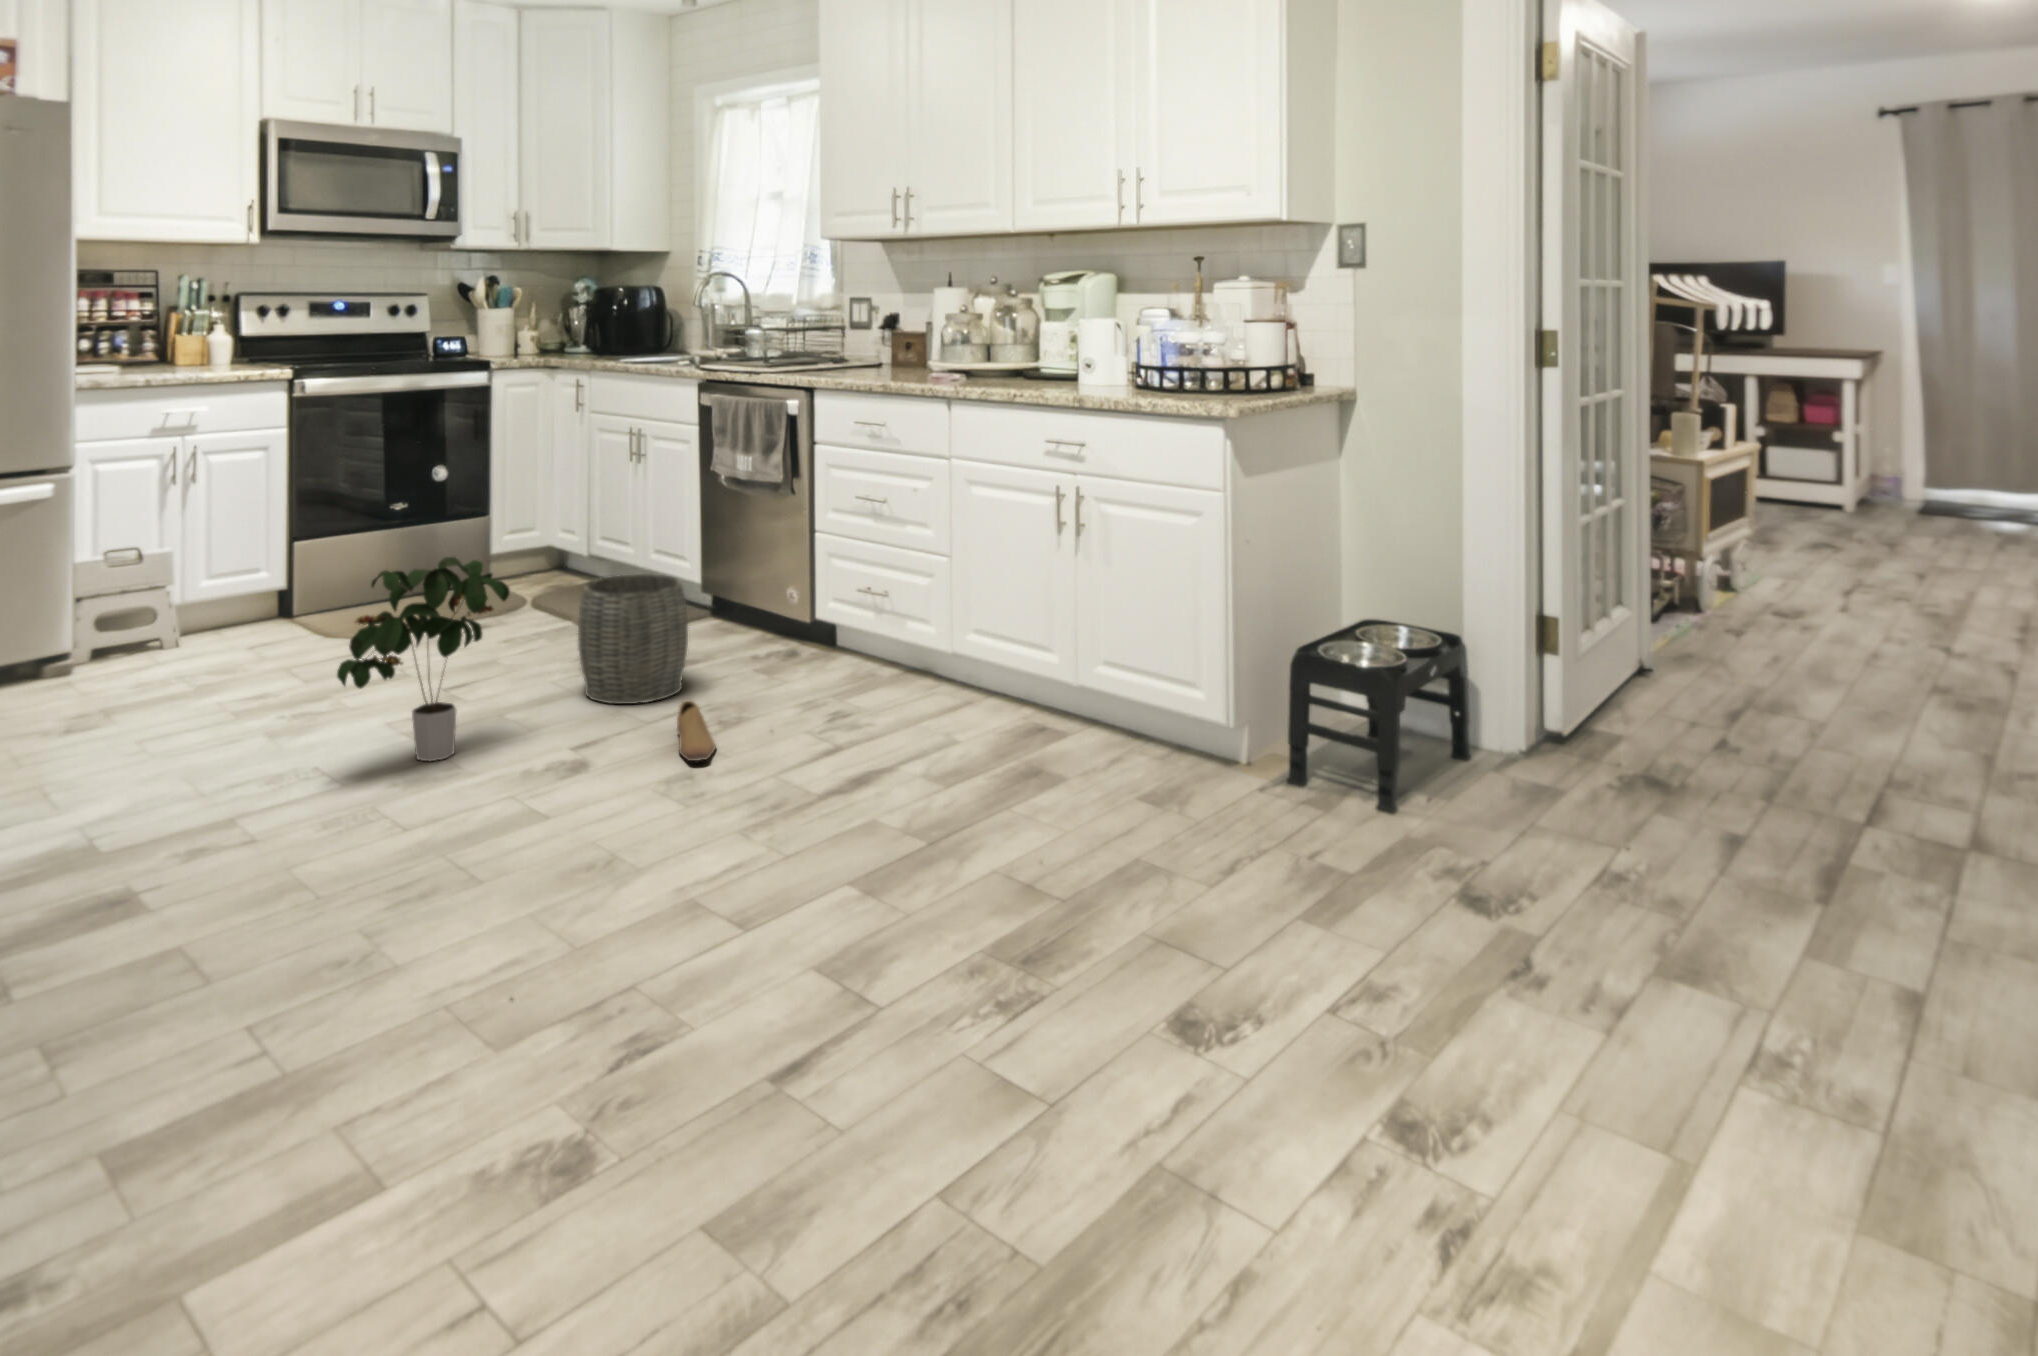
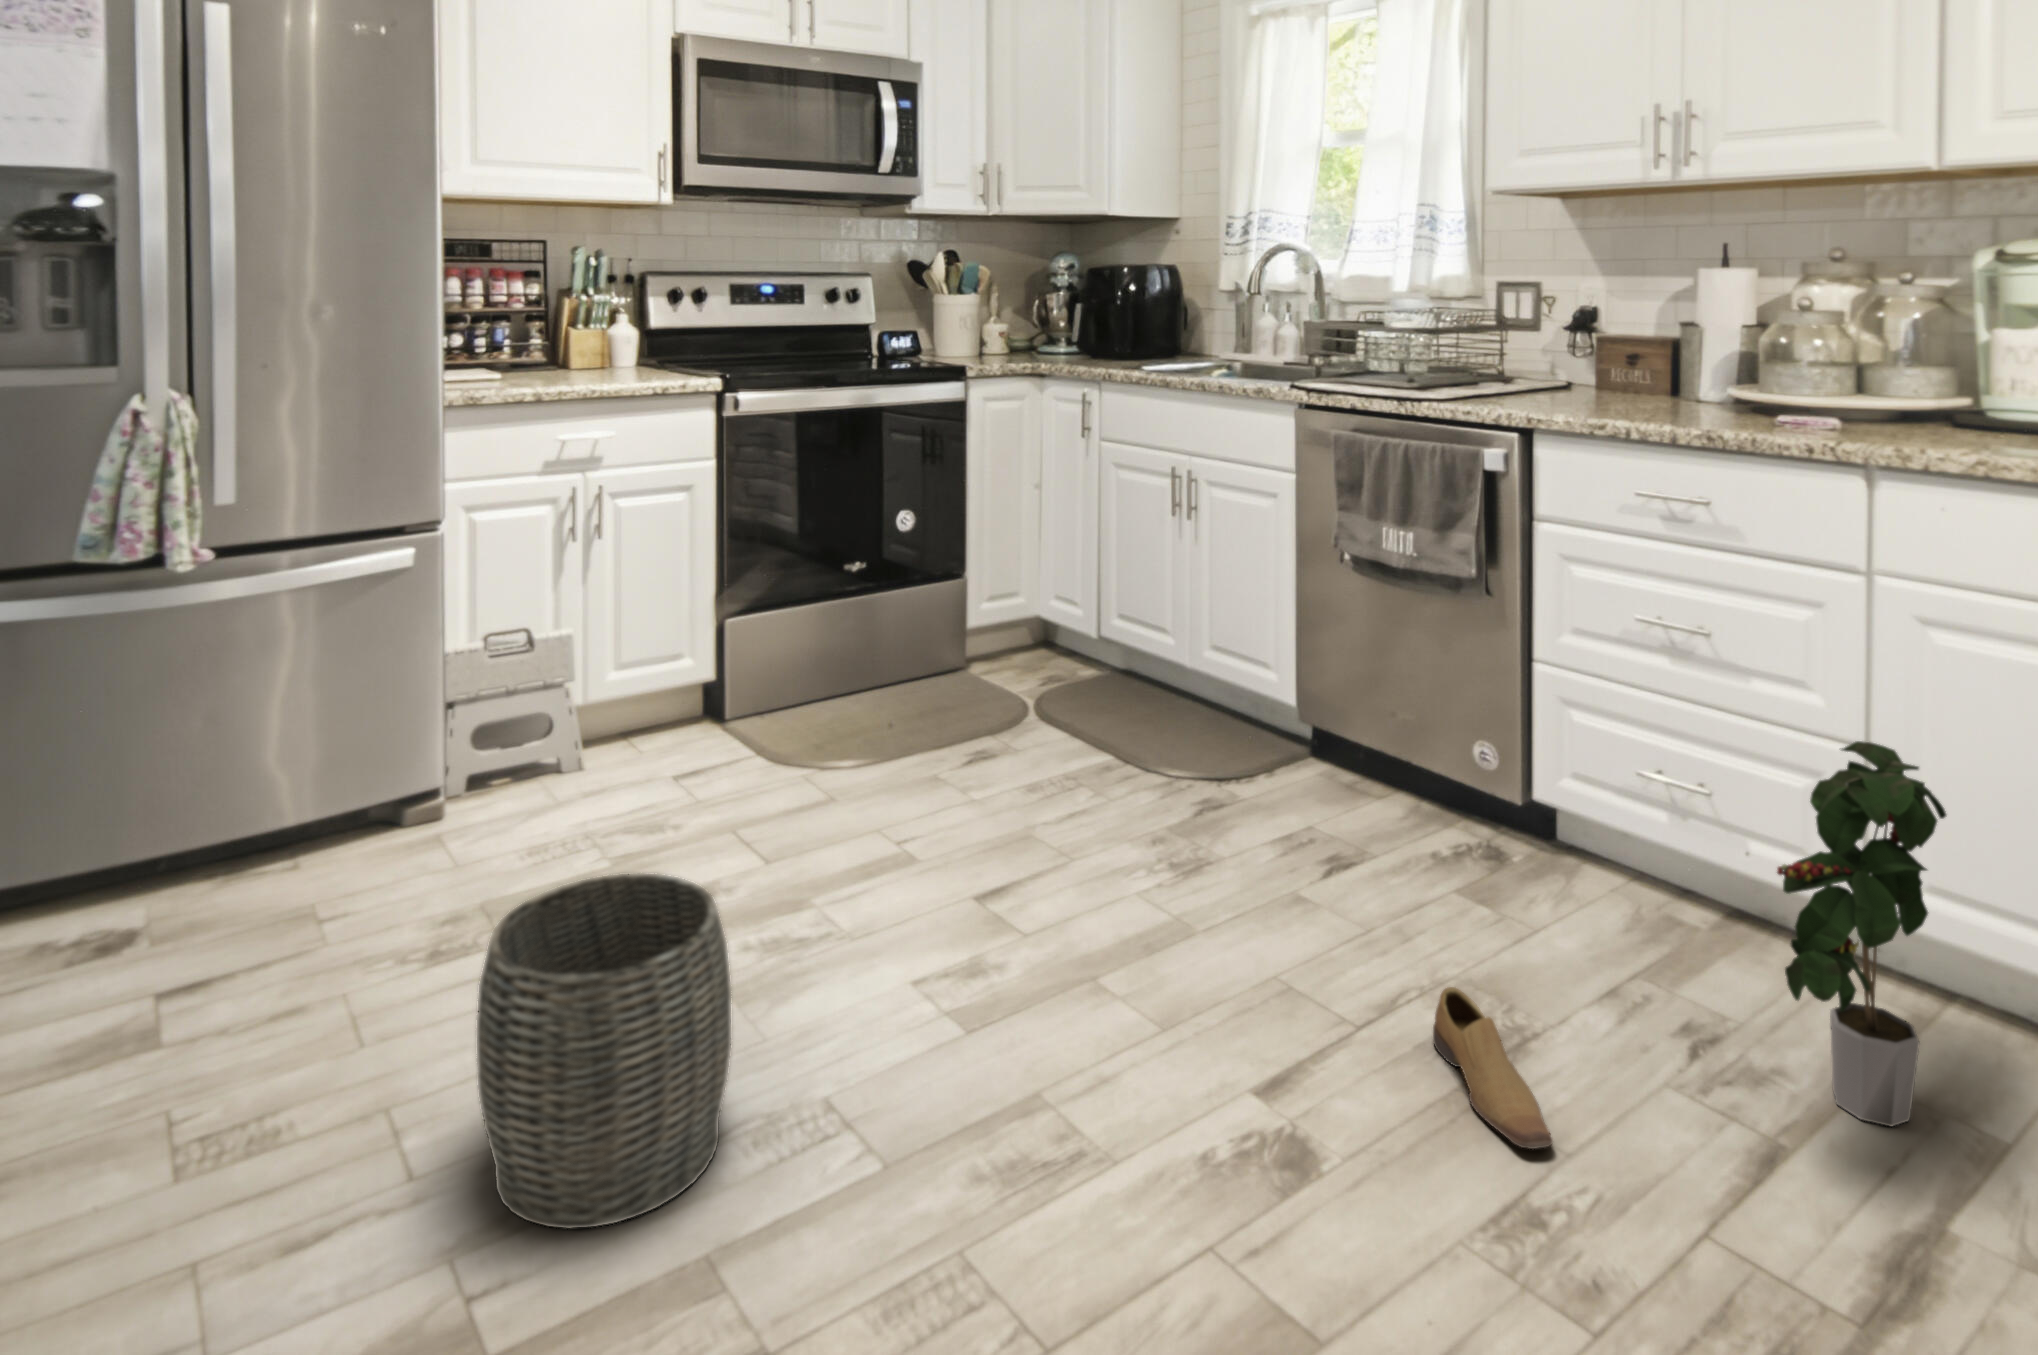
potted plant: present [337,557,510,761] -> present [1777,741,1946,1126]
woven basket: present [578,574,688,704] -> present [477,873,731,1229]

